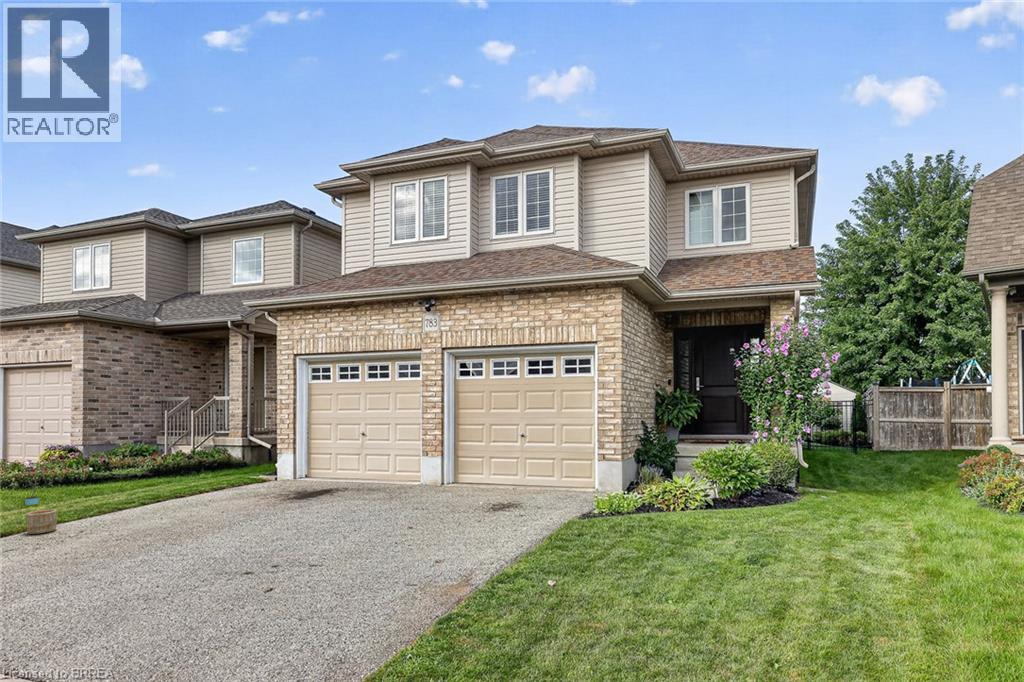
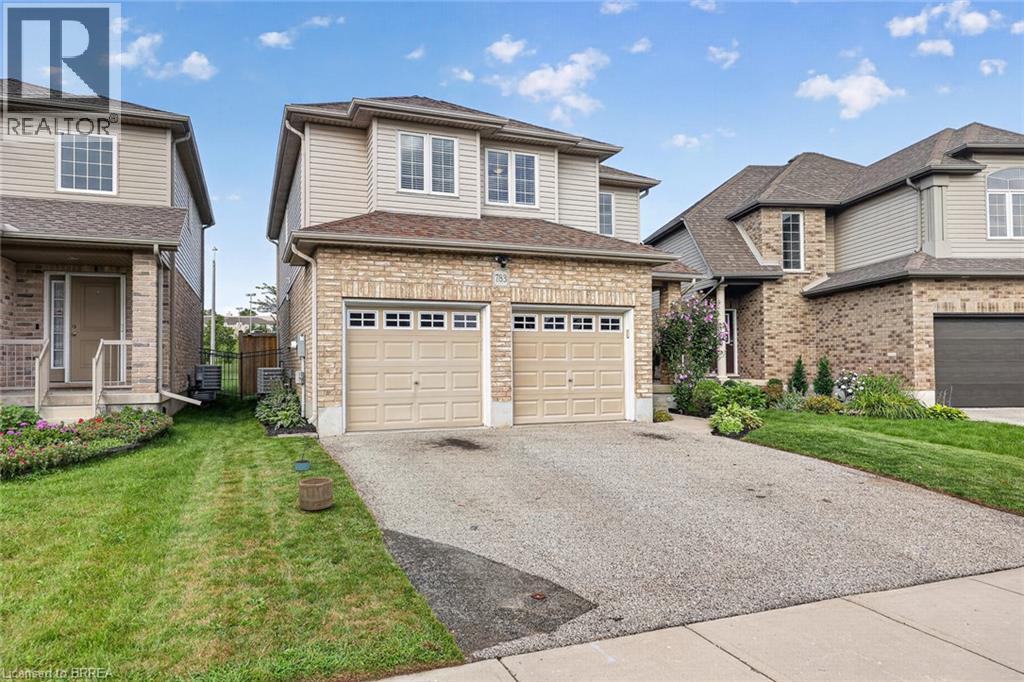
potted plant: present [25,469,44,505] -> present [290,423,317,471]

